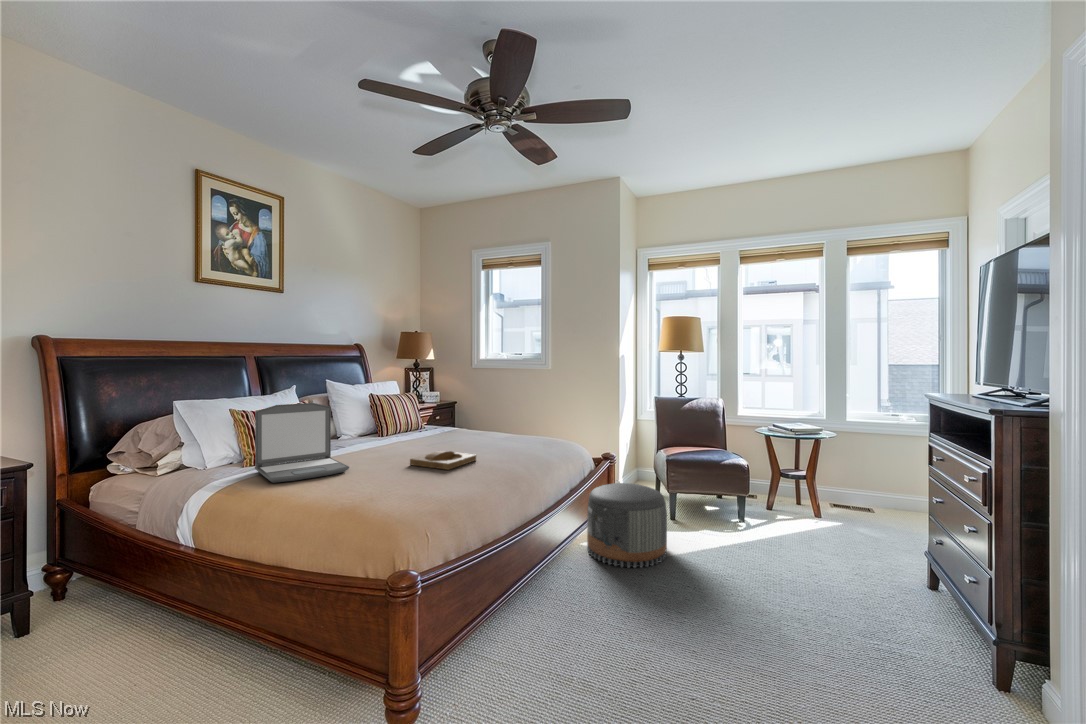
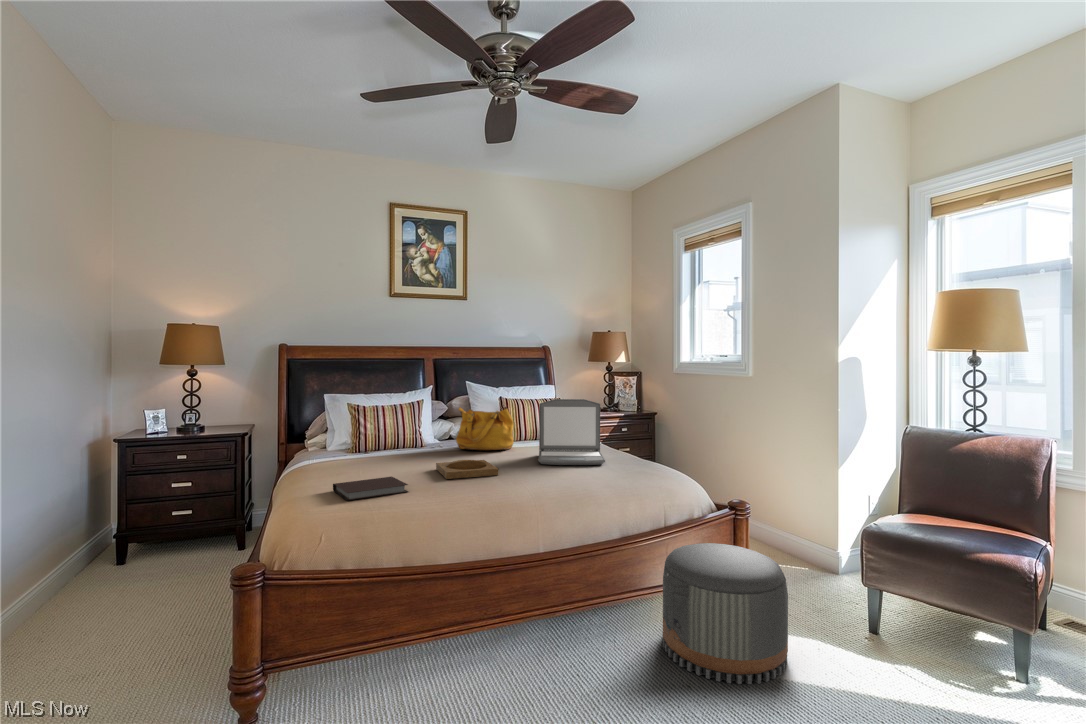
handbag: none [364,401,418,447] -> present [456,405,514,450]
laptop: present [255,403,349,483] -> present [539,399,605,465]
notebook: none [381,475,452,500] -> present [333,477,408,501]

